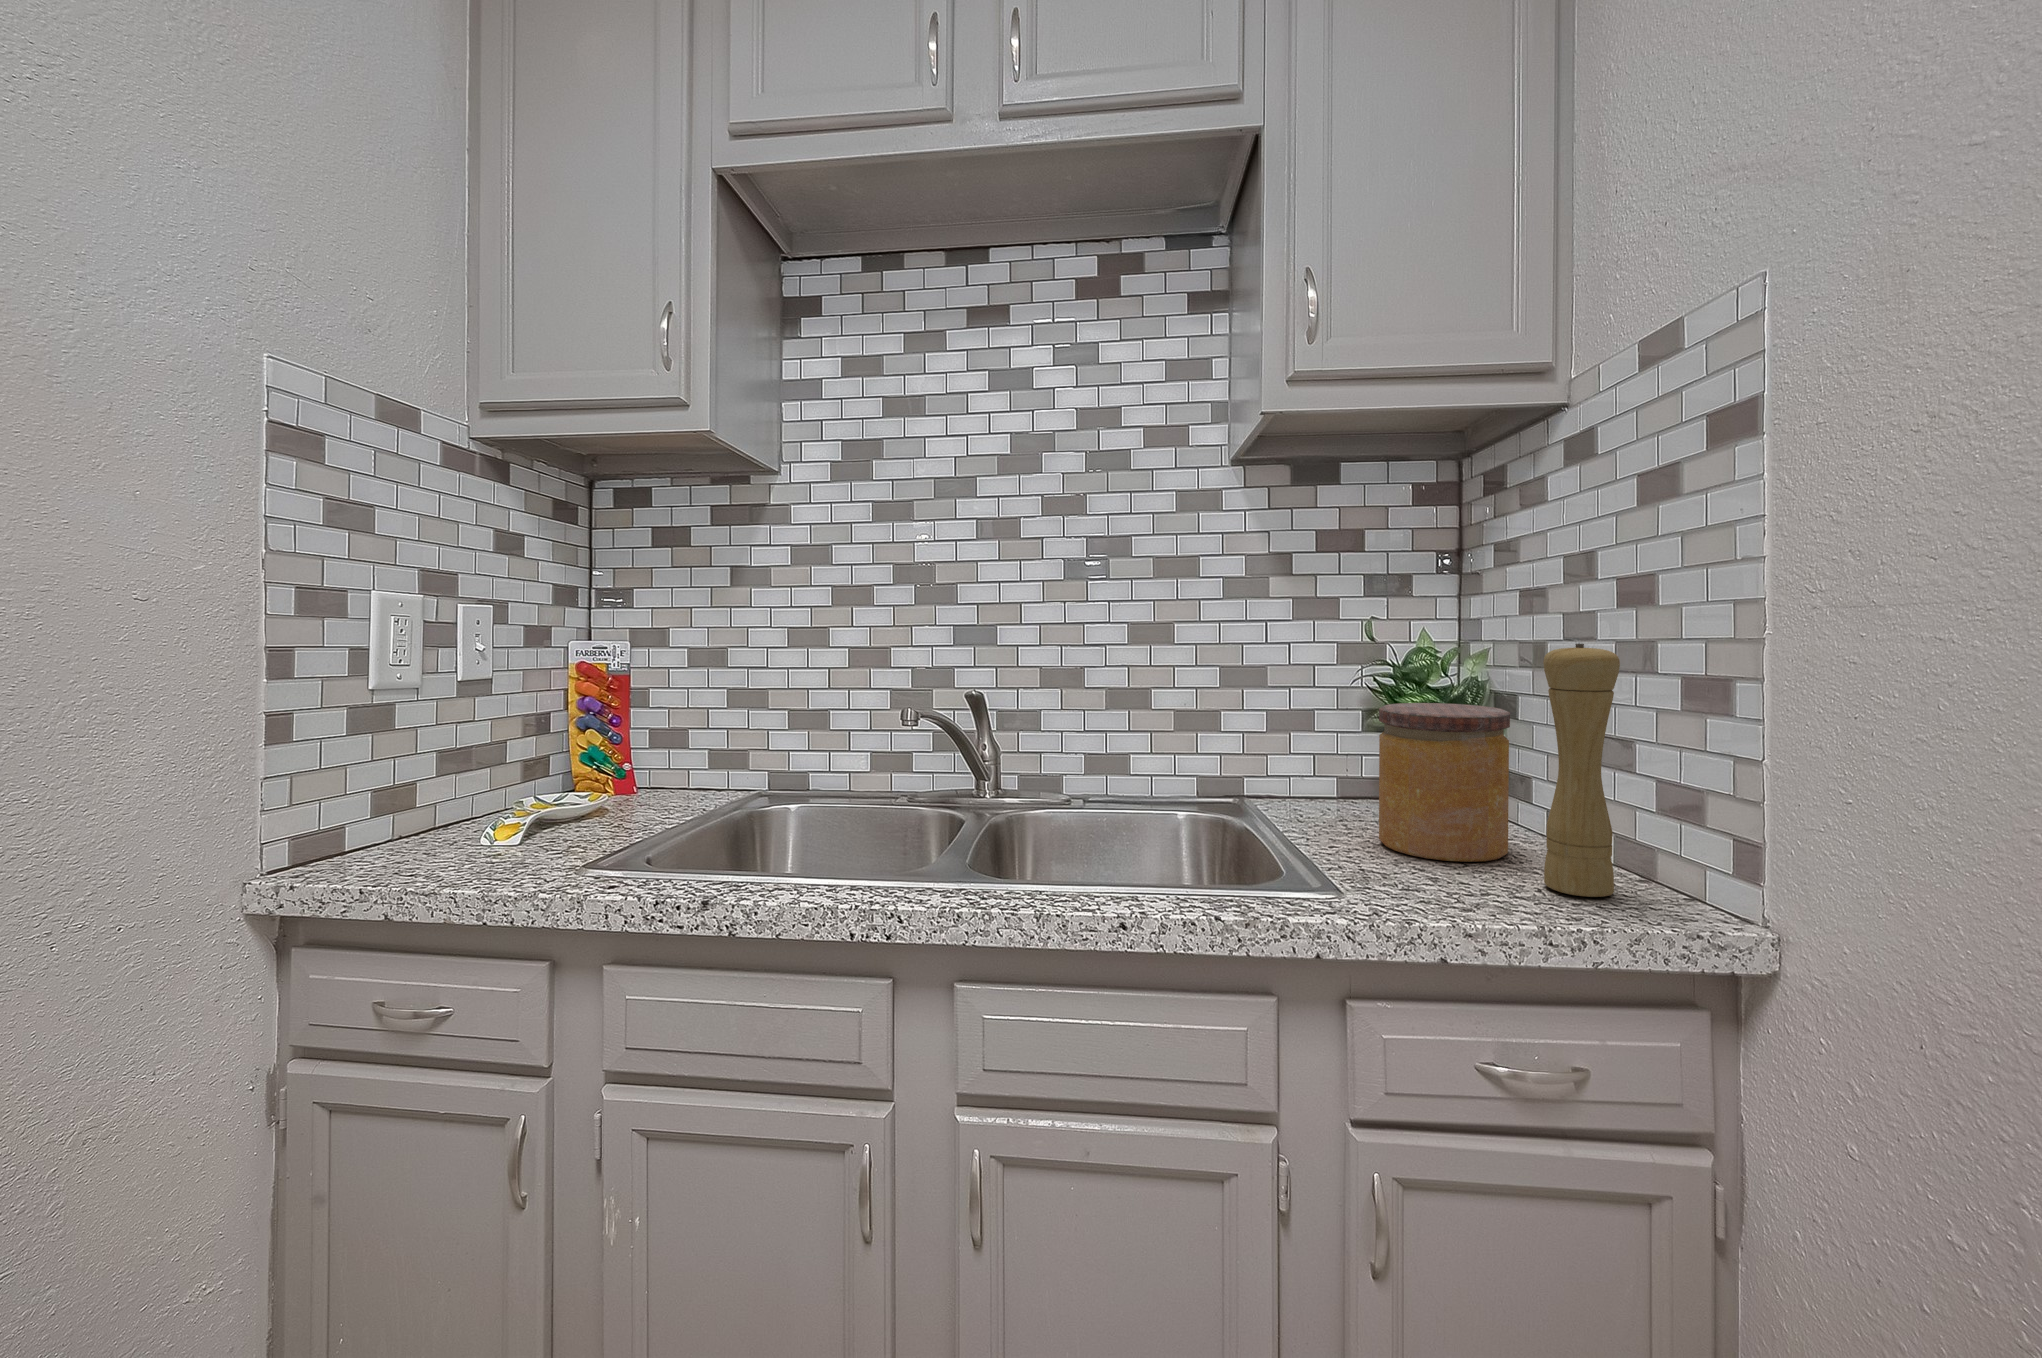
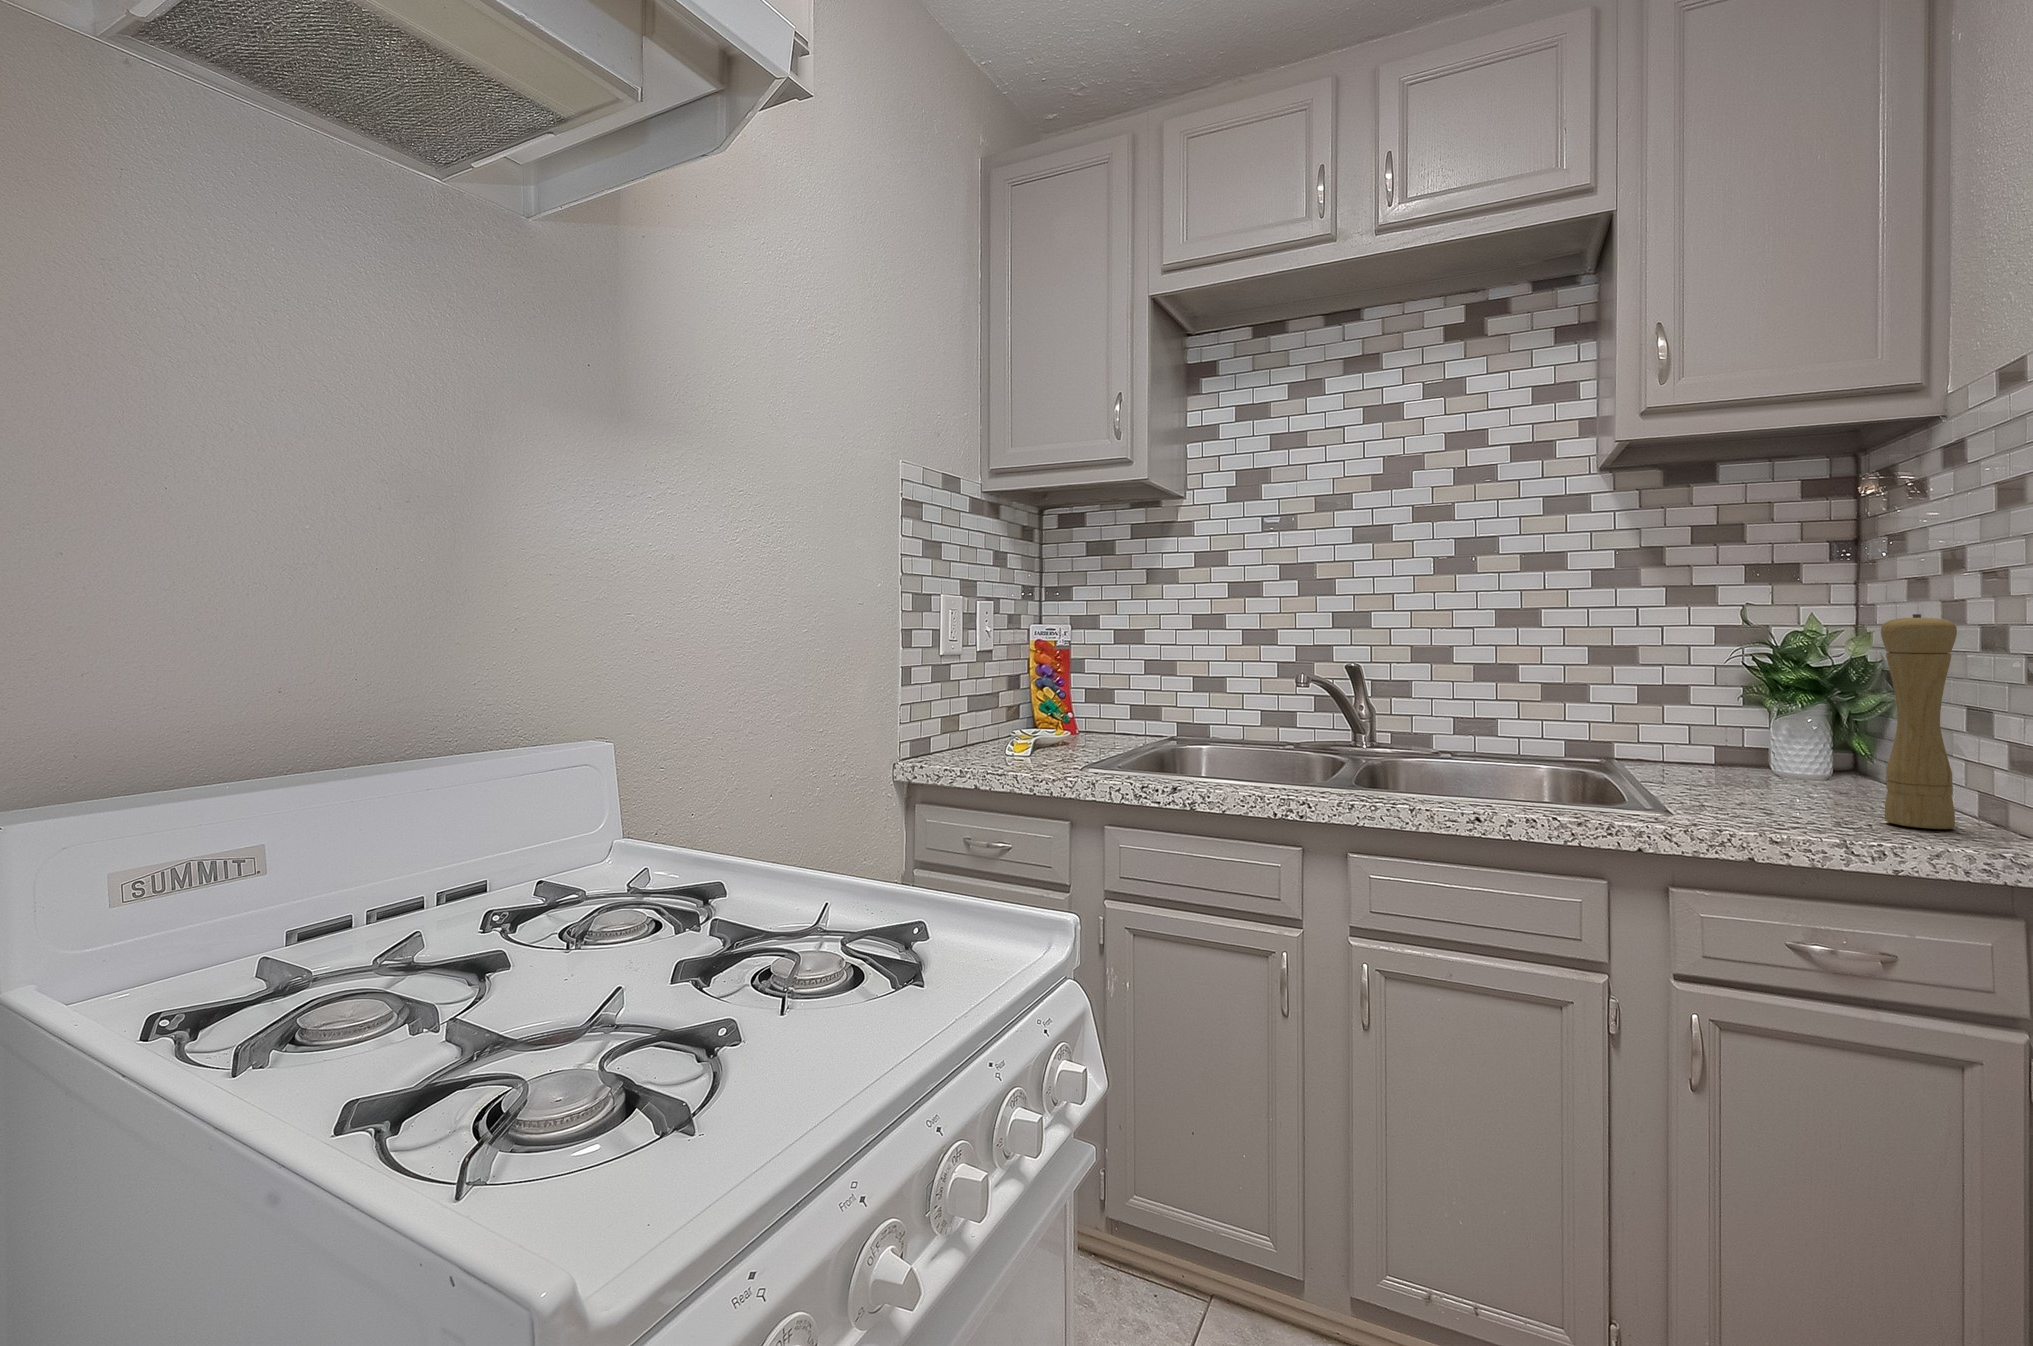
jar: present [1379,703,1510,862] -> none [1733,674,1870,807]

